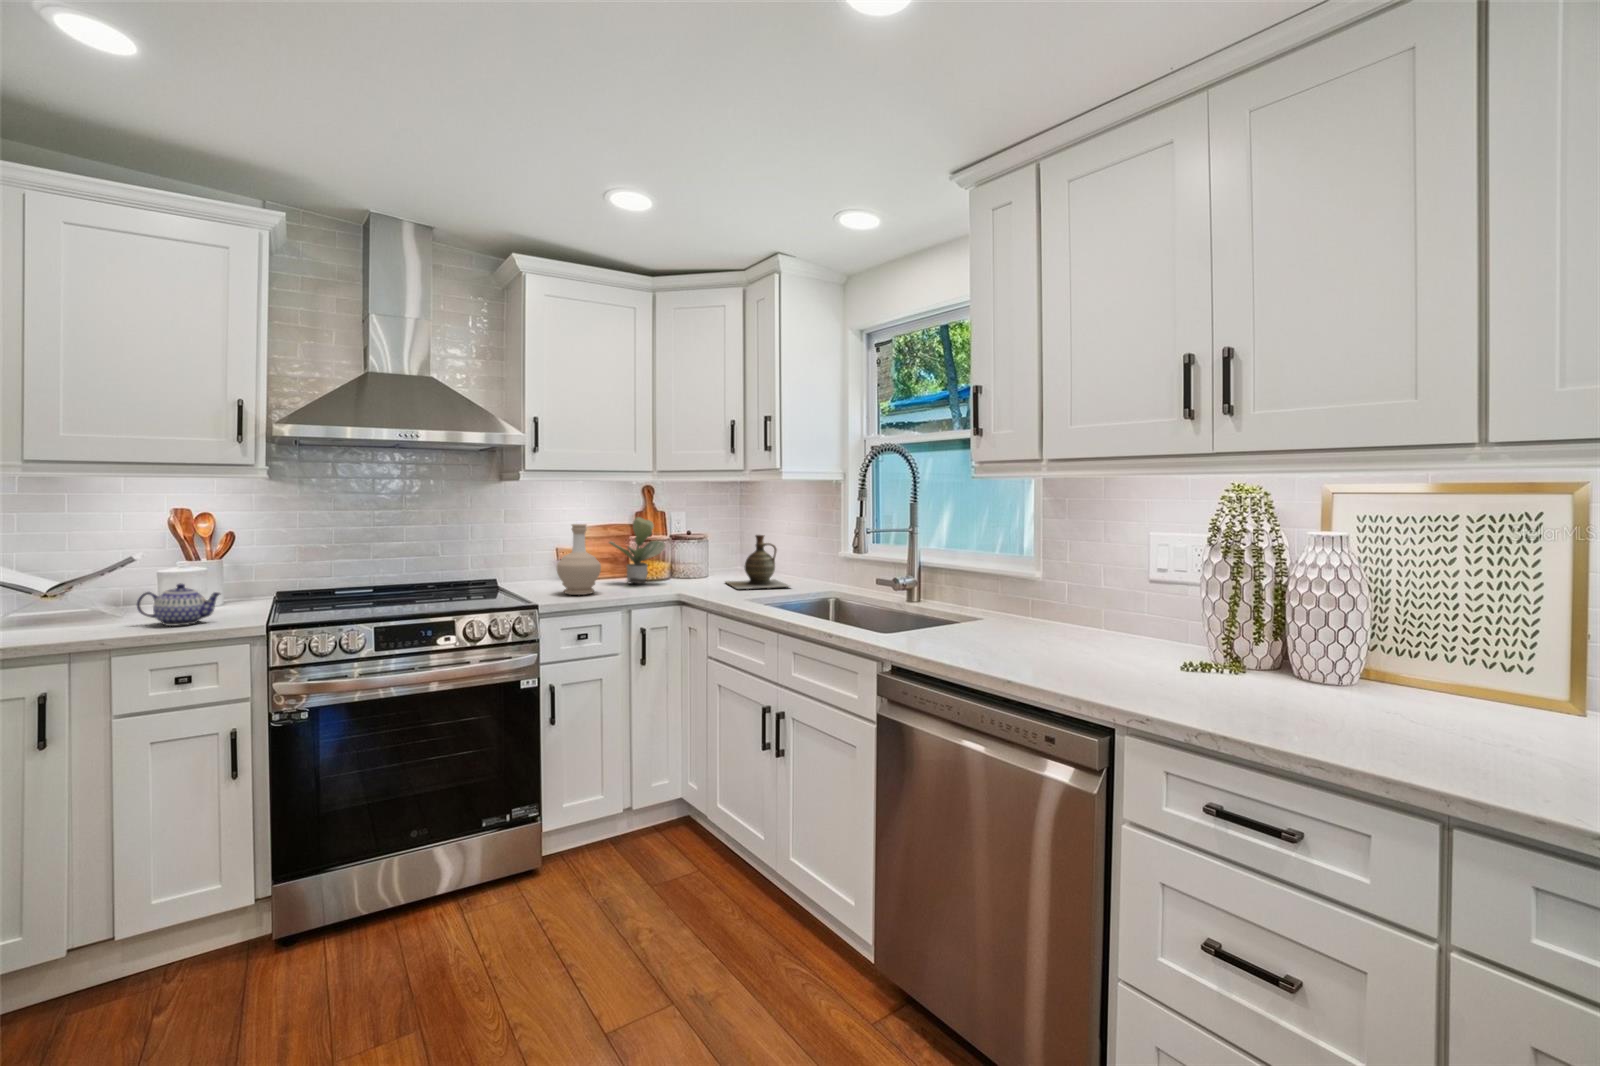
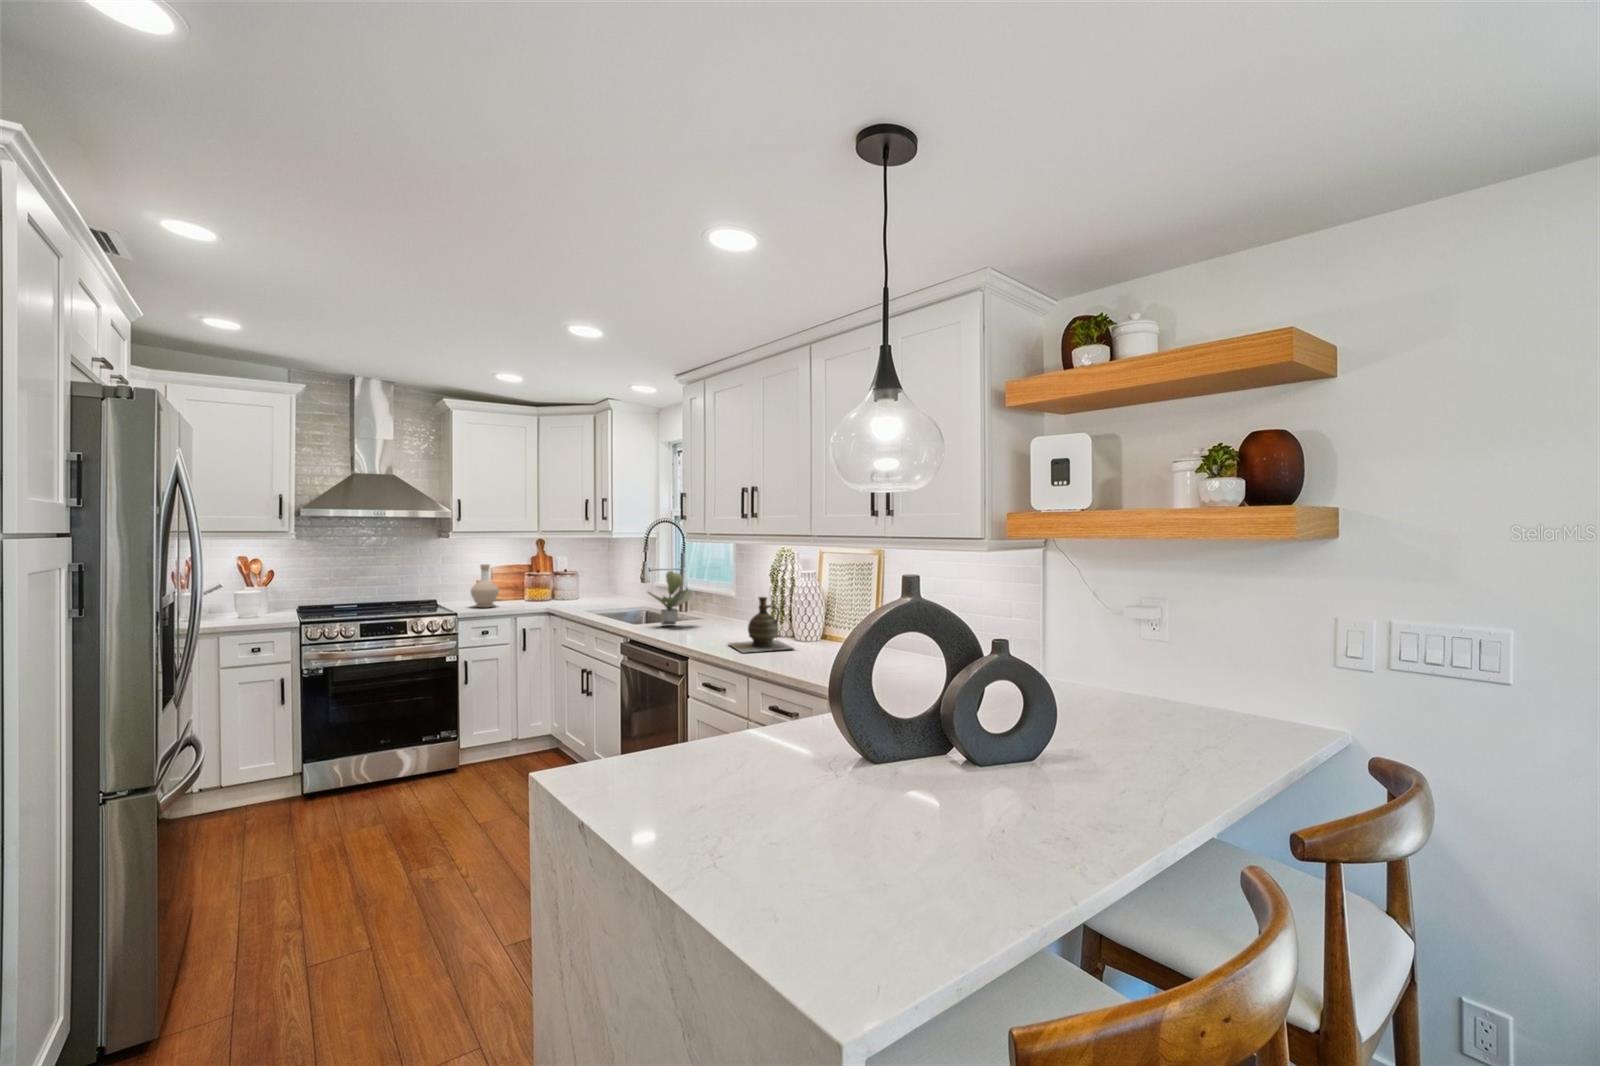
potted plant: present [609,517,665,583] -> present [647,571,692,625]
ceramic jug: present [726,535,789,589] -> present [729,597,793,653]
teapot: present [137,584,220,626] -> none [231,600,276,622]

